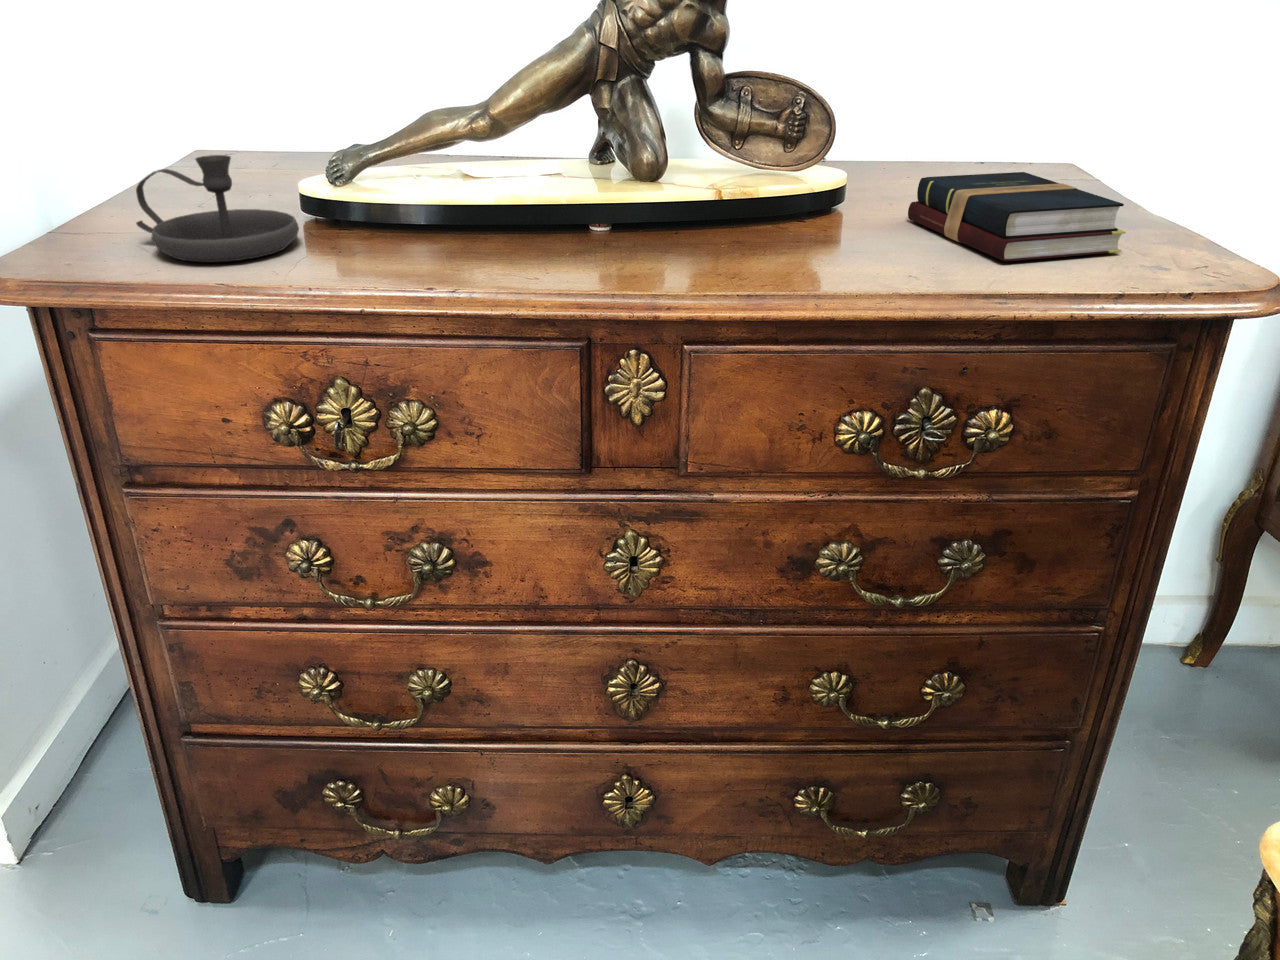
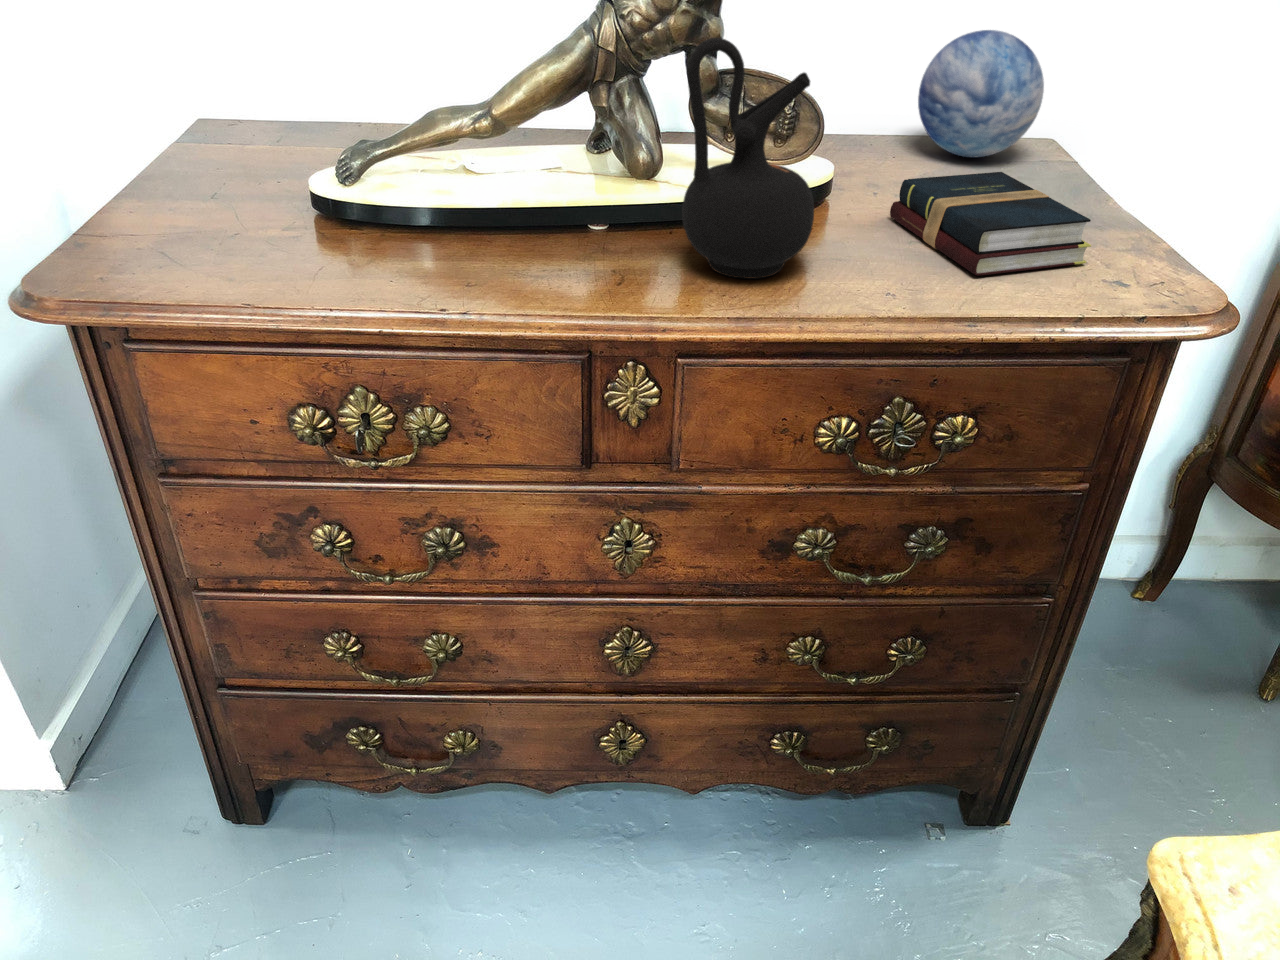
ceramic jug: none [688,6,828,265] -> present [682,38,814,279]
decorative orb: none [932,45,1062,175] -> present [918,30,1044,158]
candlestick: present [136,155,299,262] -> none [157,166,314,274]

